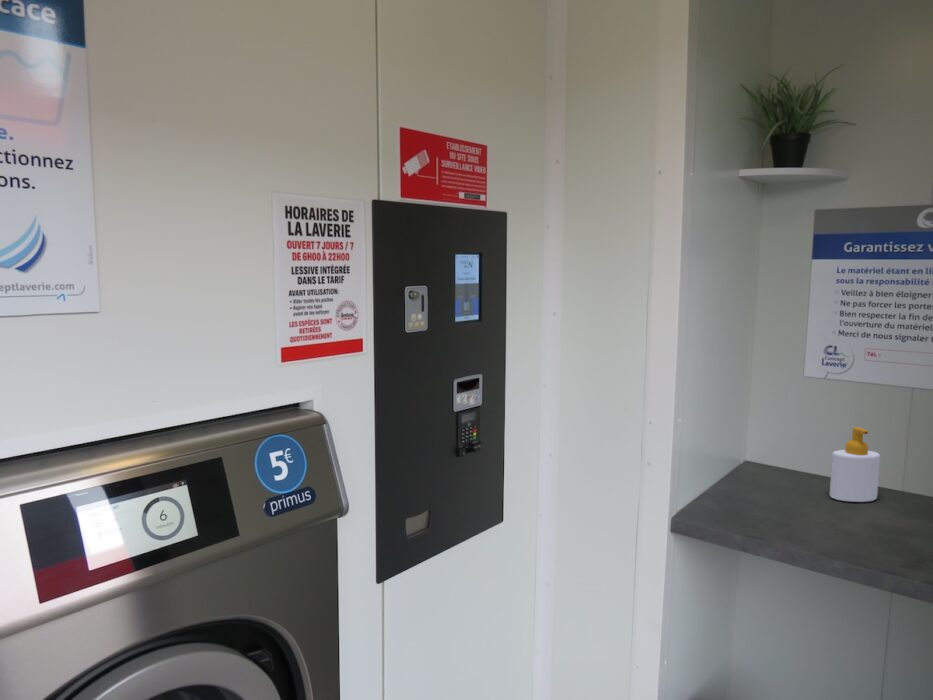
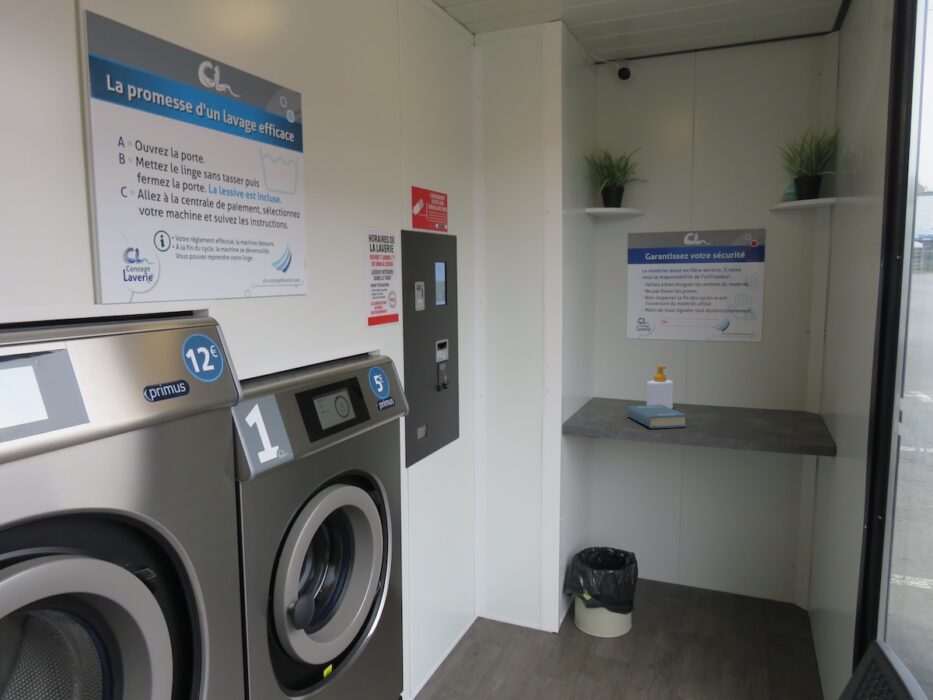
book: none [791,493,897,546] -> present [627,405,686,428]

